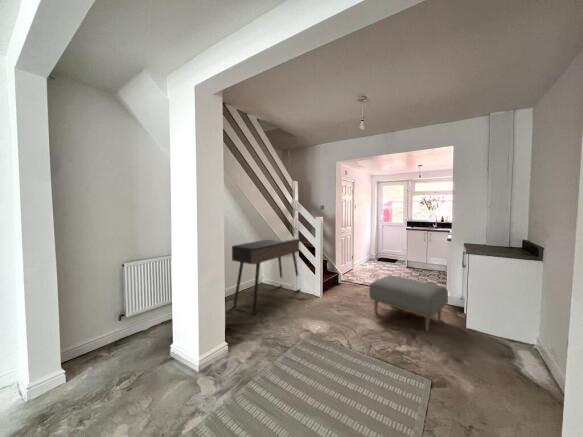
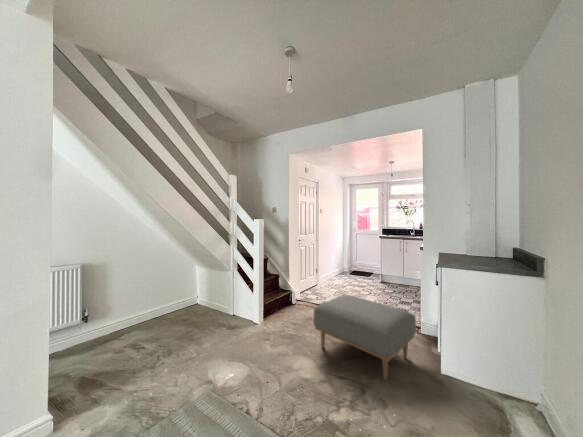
console table: present [232,239,300,314] -> none [132,246,240,352]

